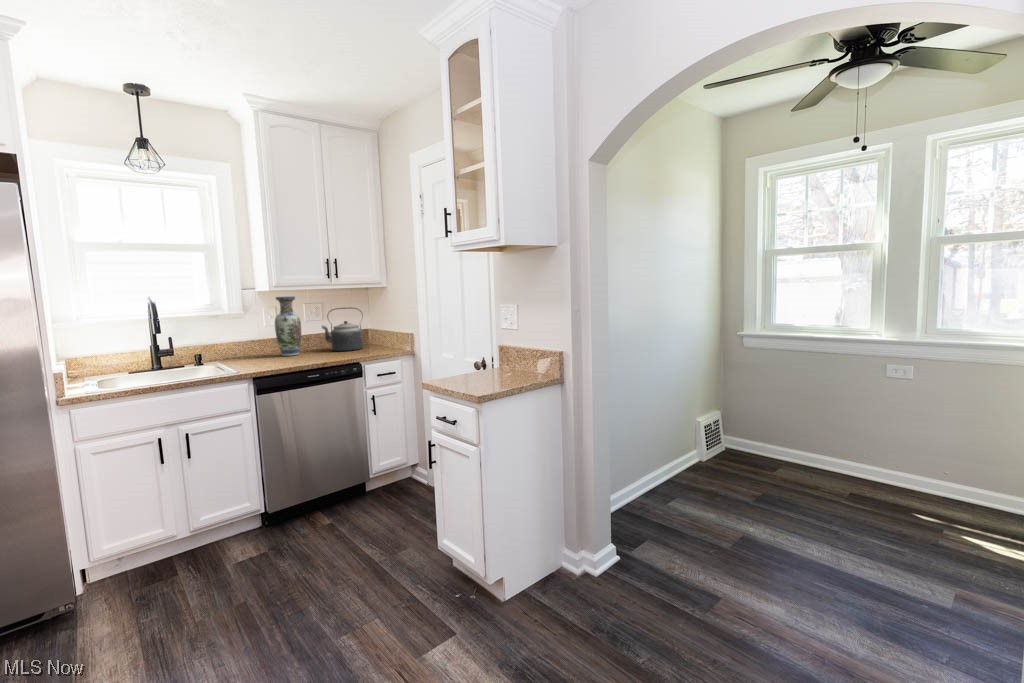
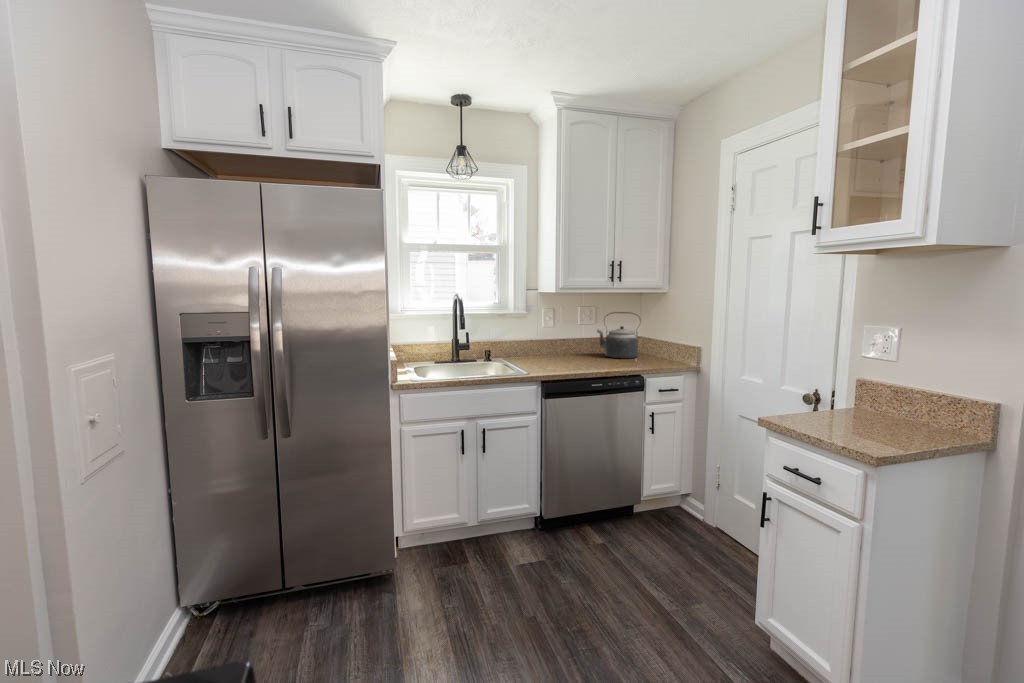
vase: present [275,296,301,356] -> none [554,298,578,358]

